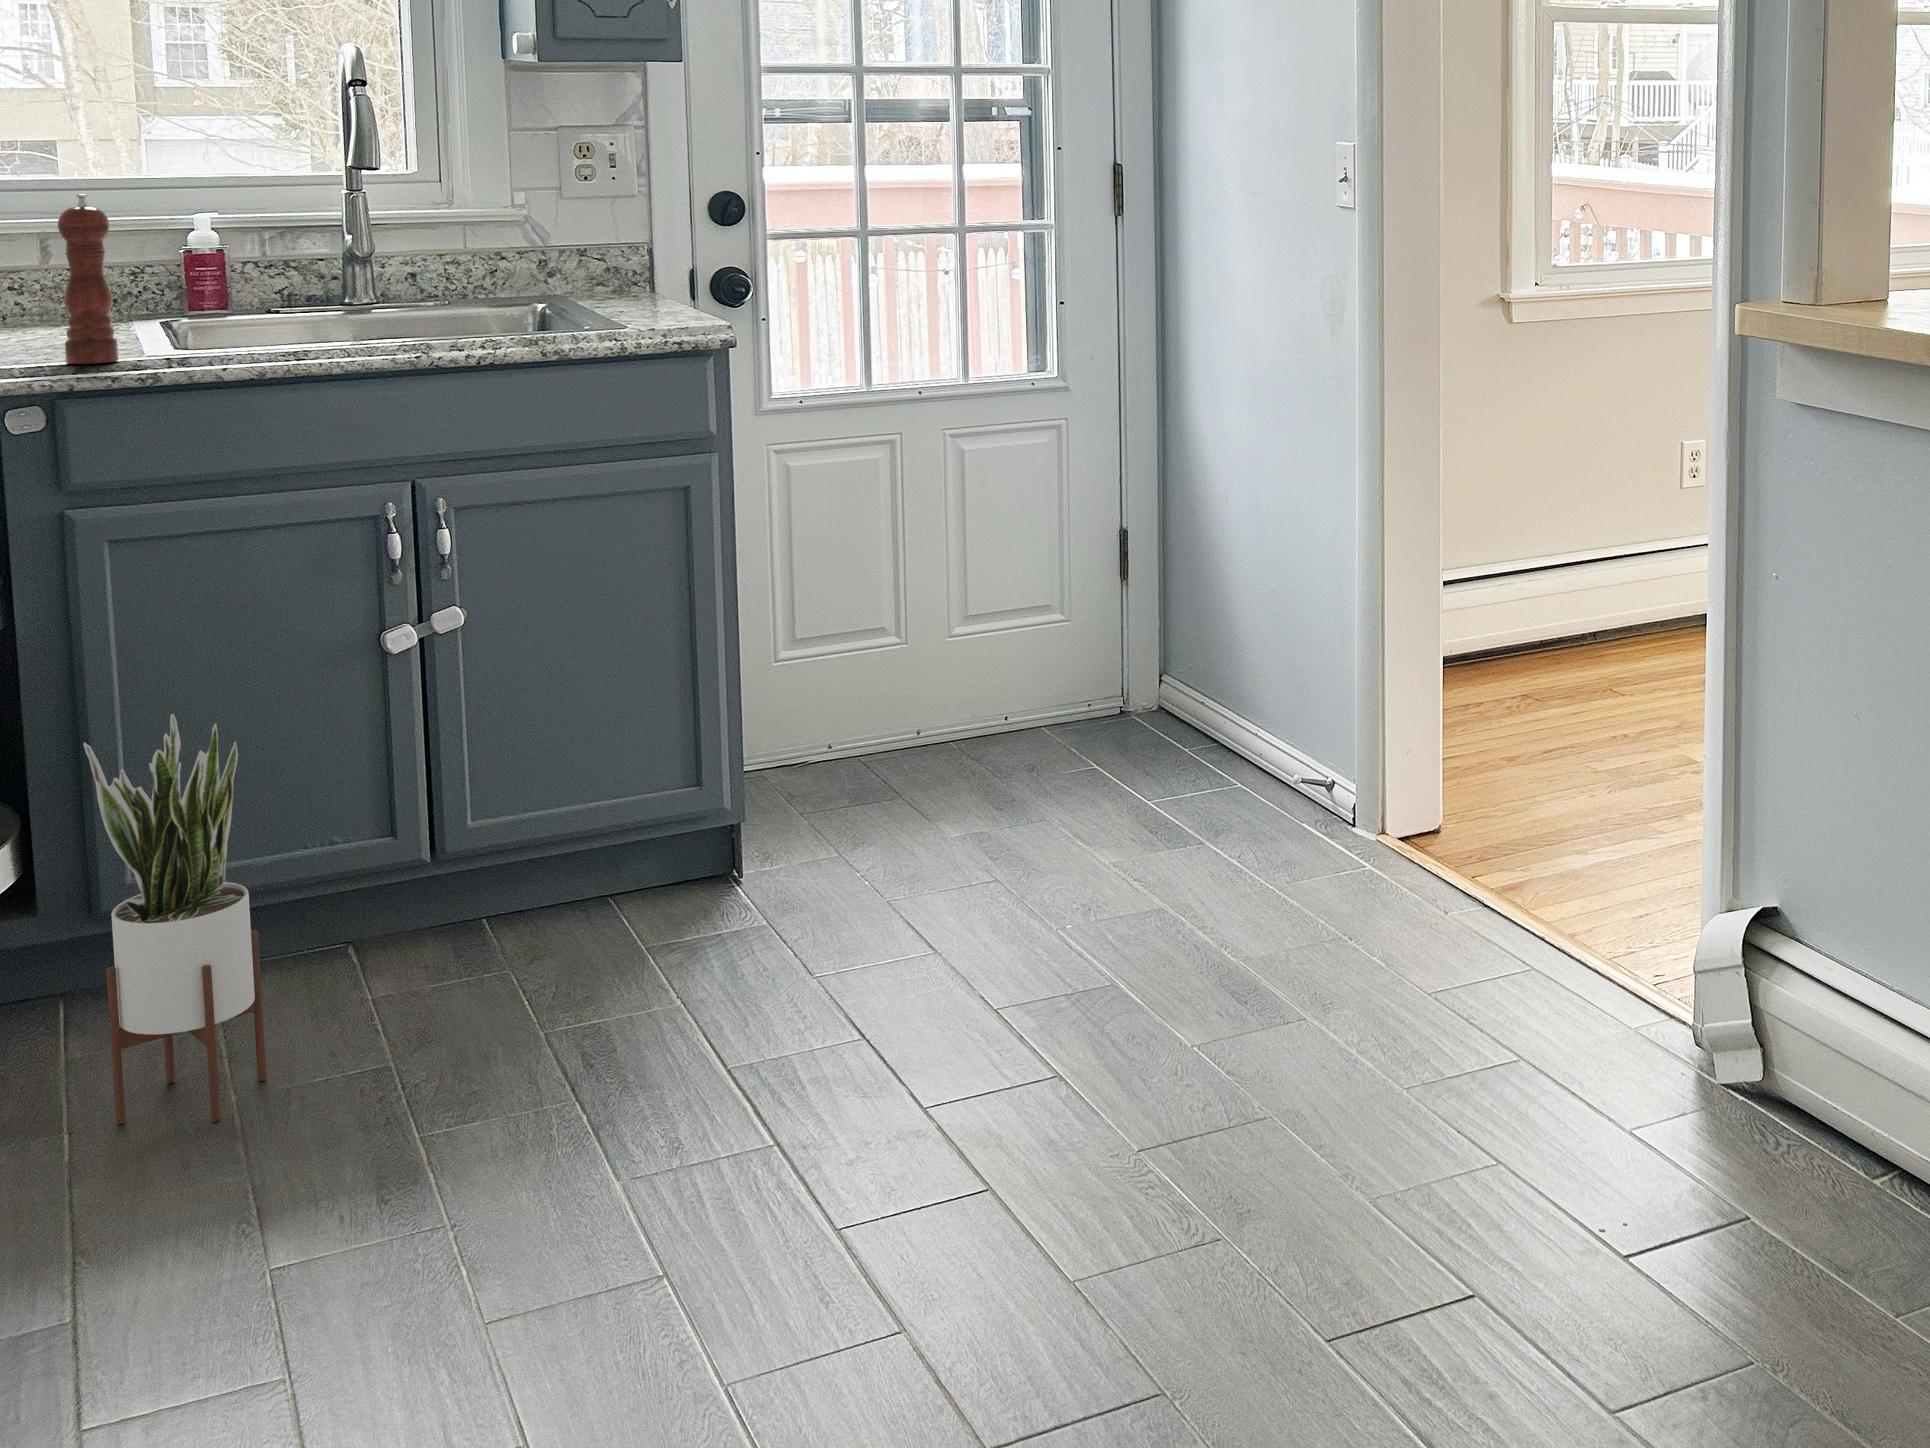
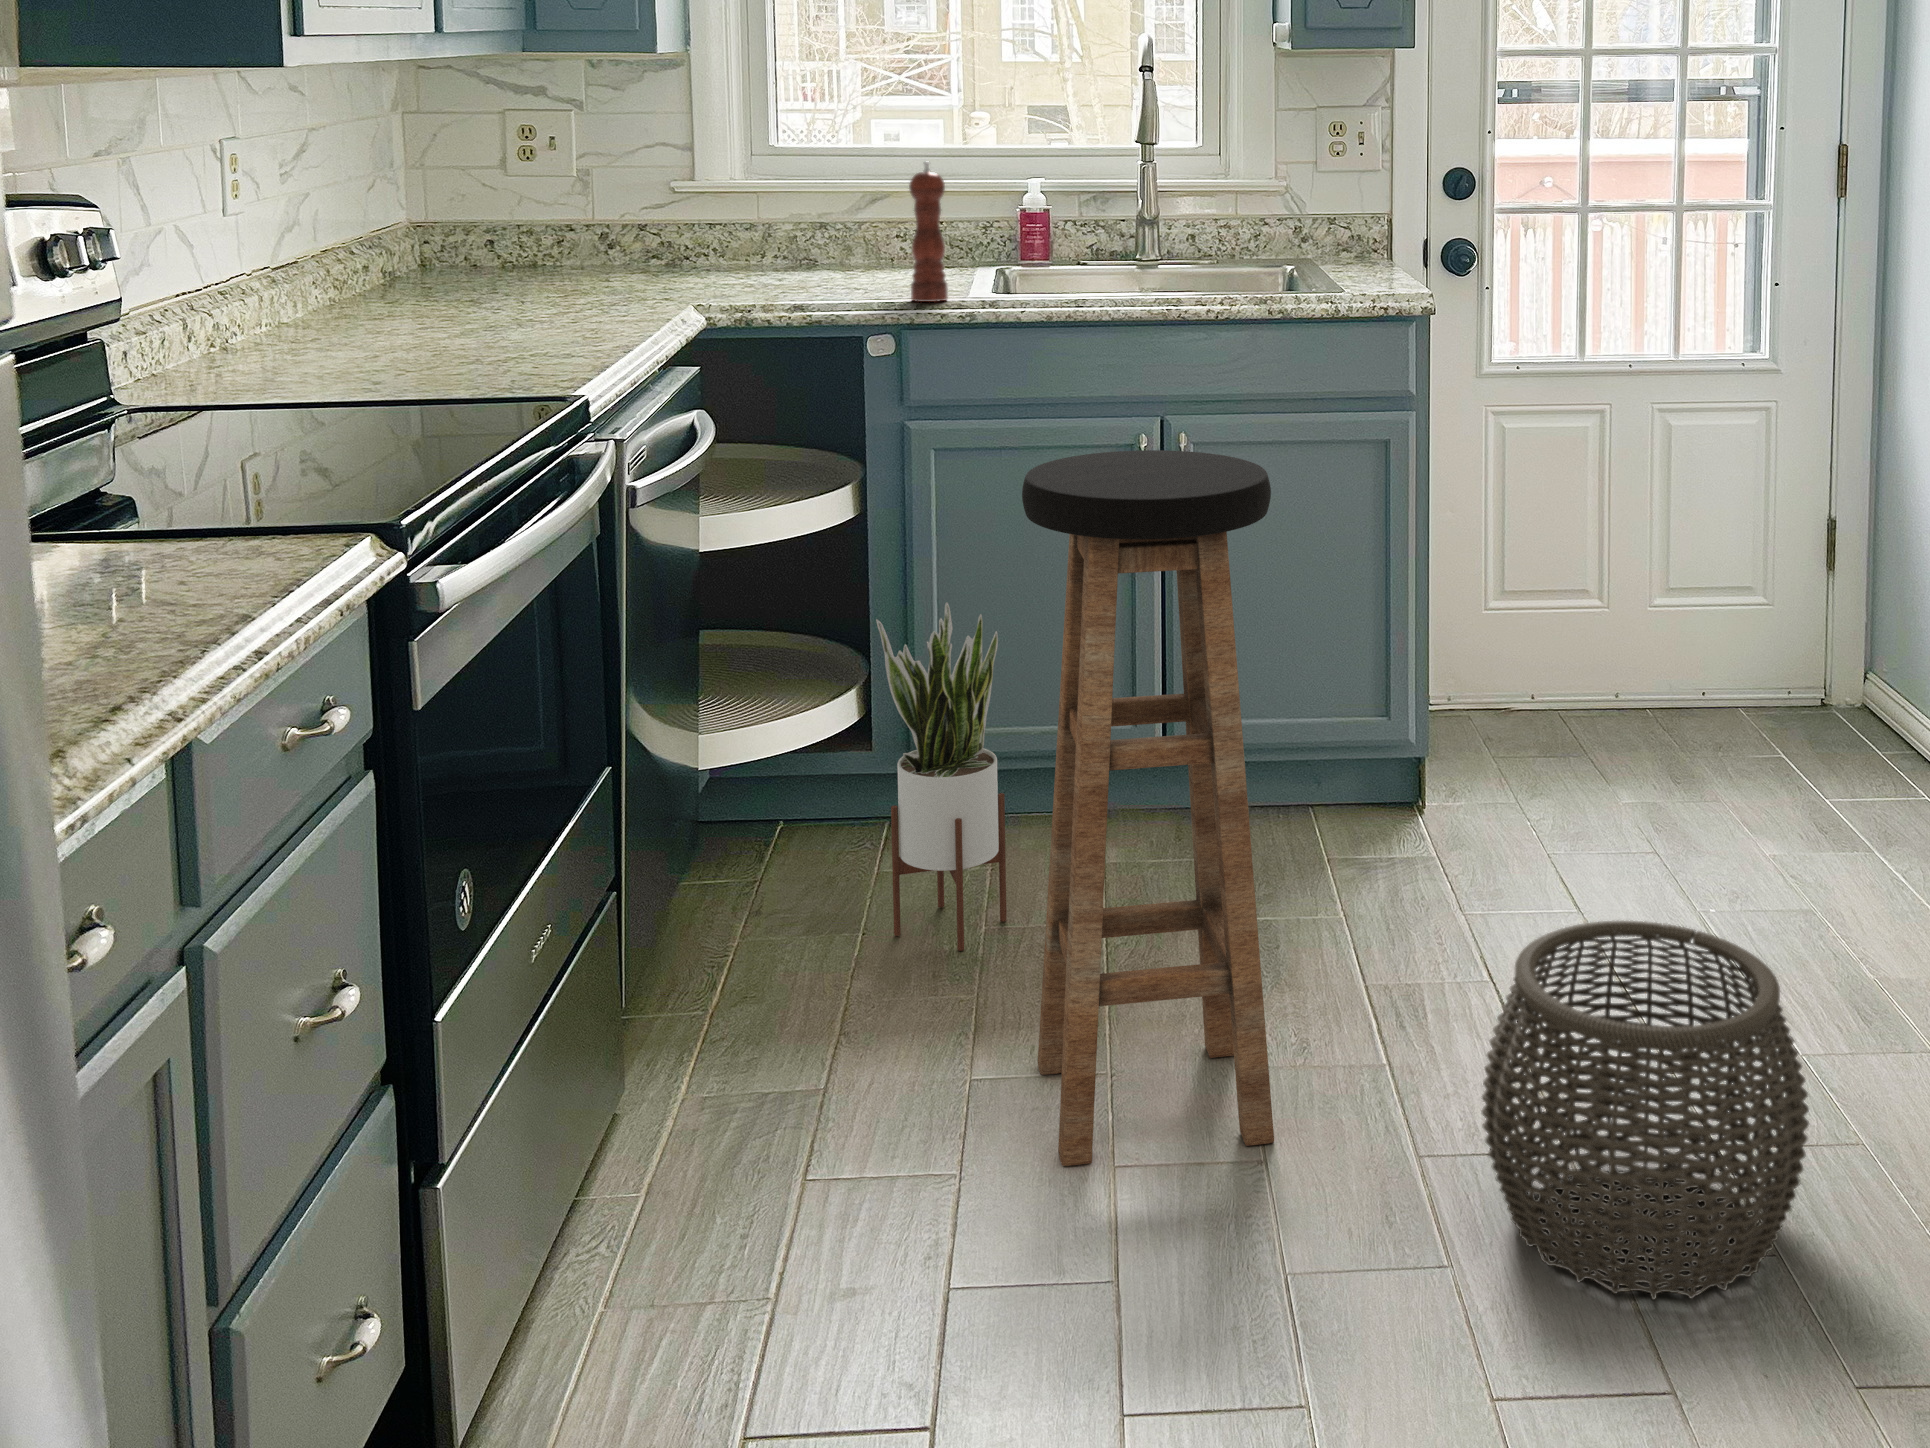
bar stool: none [332,499,671,1300] -> present [1022,450,1274,1166]
woven basket: none [906,907,1221,1259] -> present [1481,921,1809,1299]

